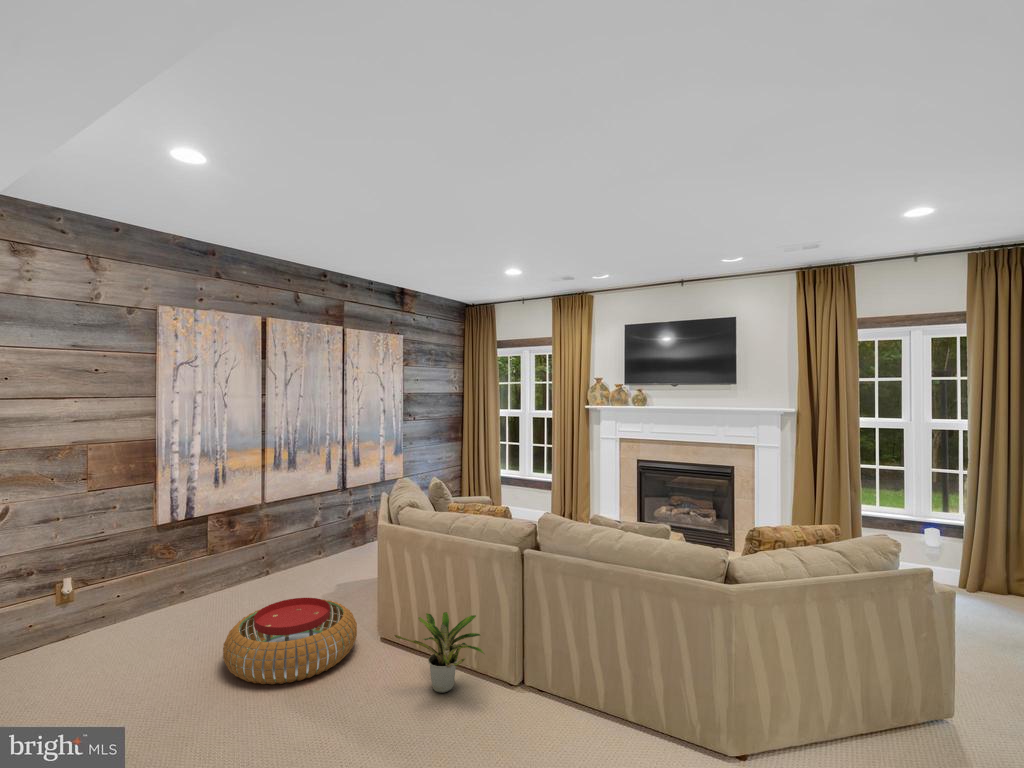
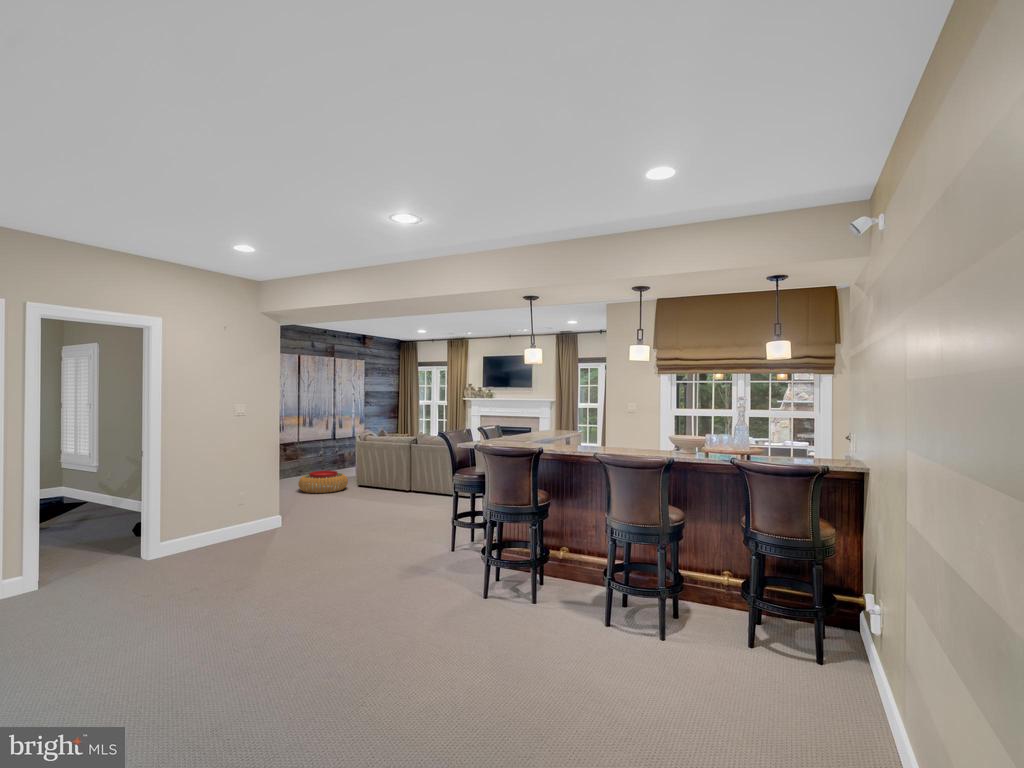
potted plant: present [394,612,484,693] -> none [363,467,395,494]

